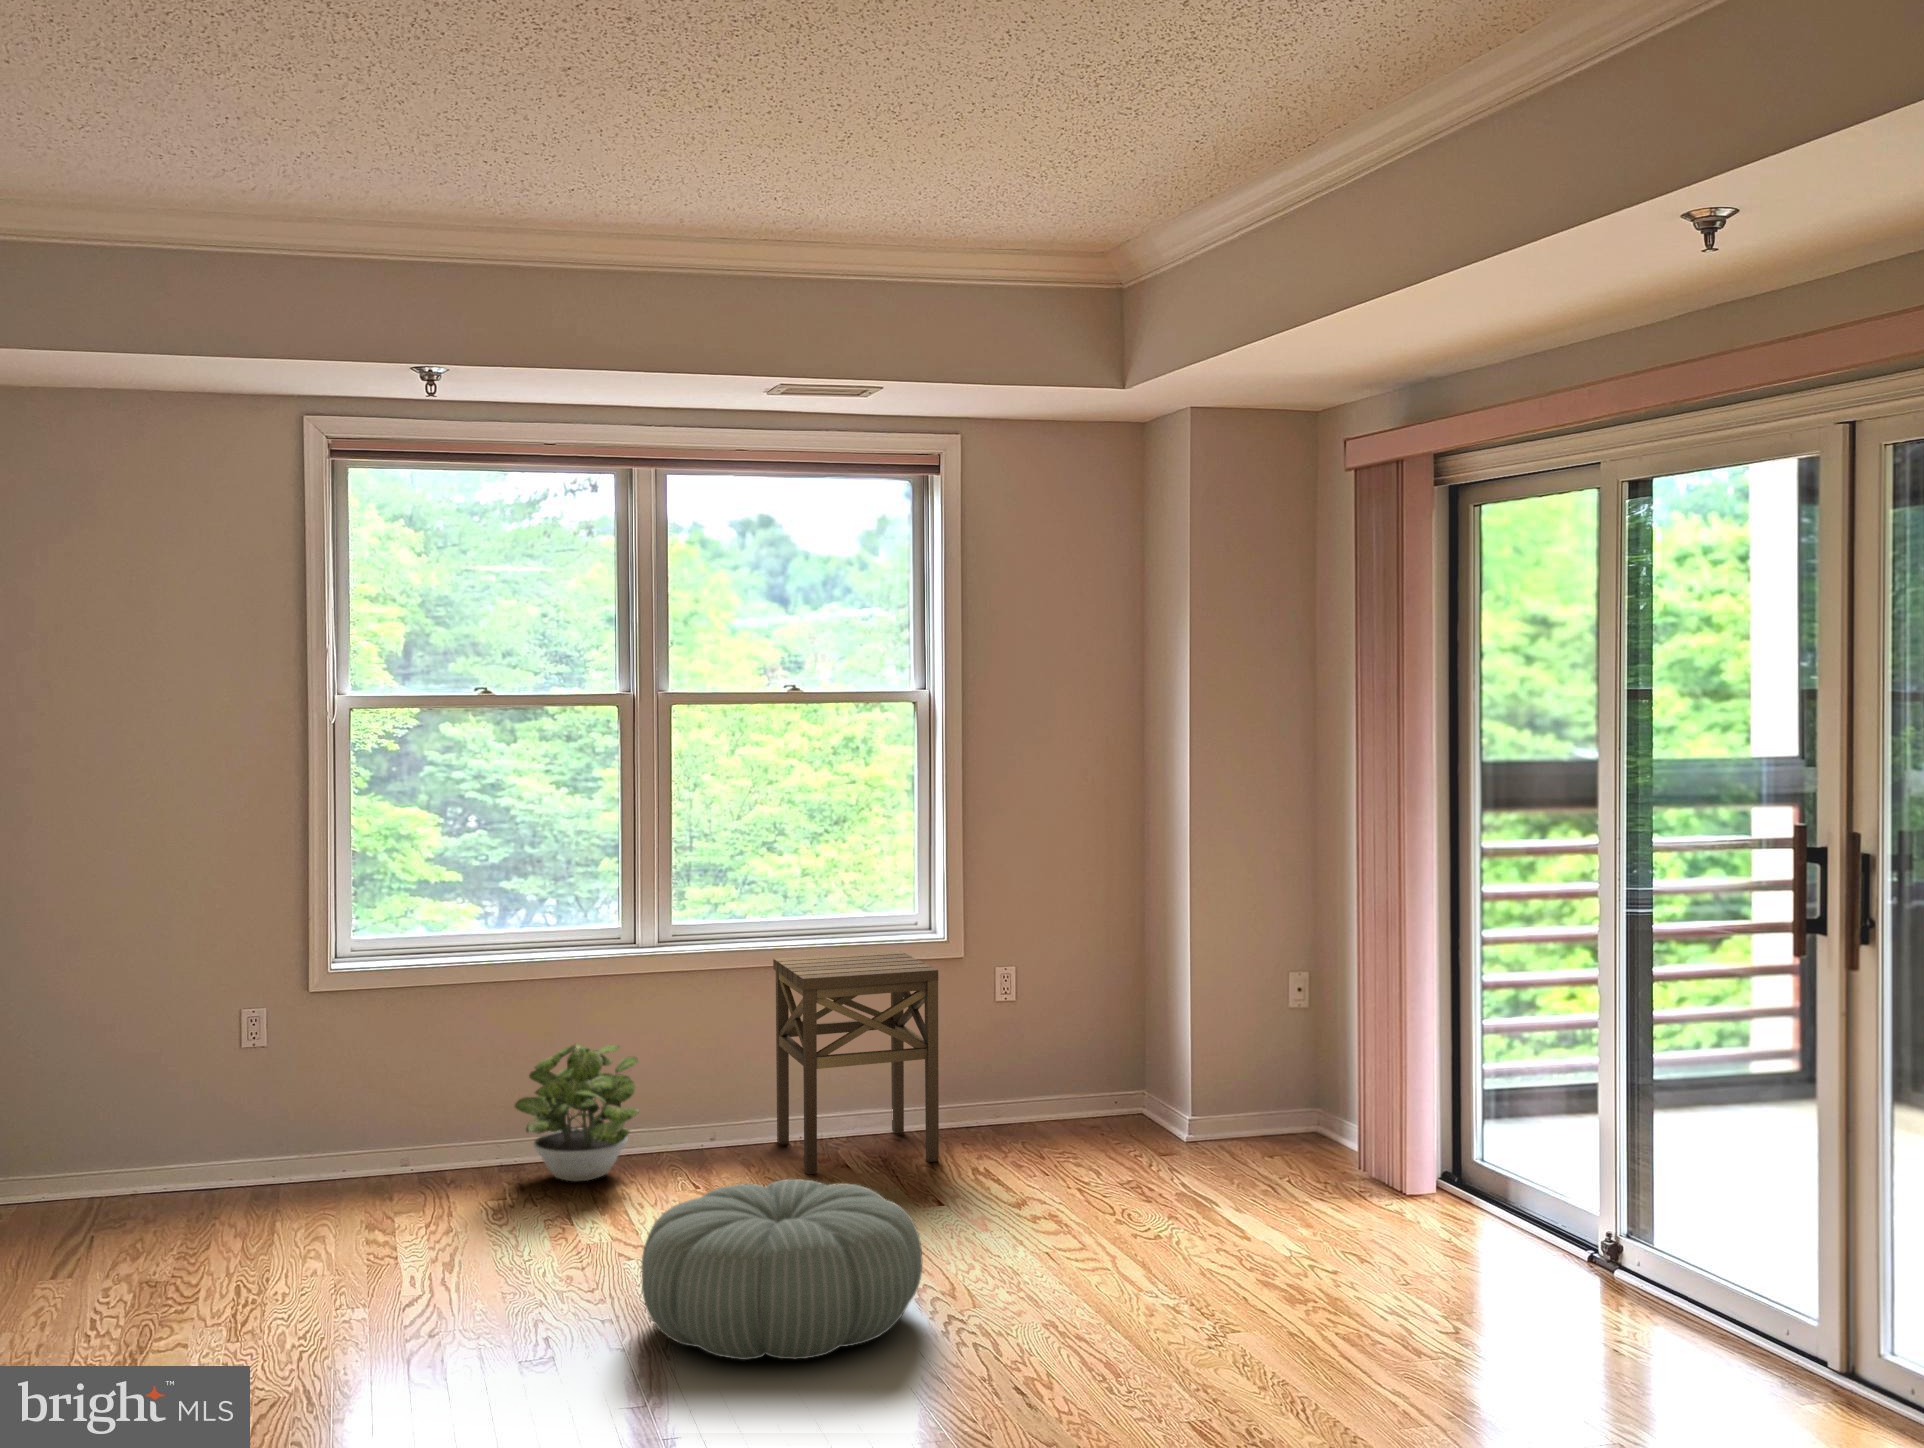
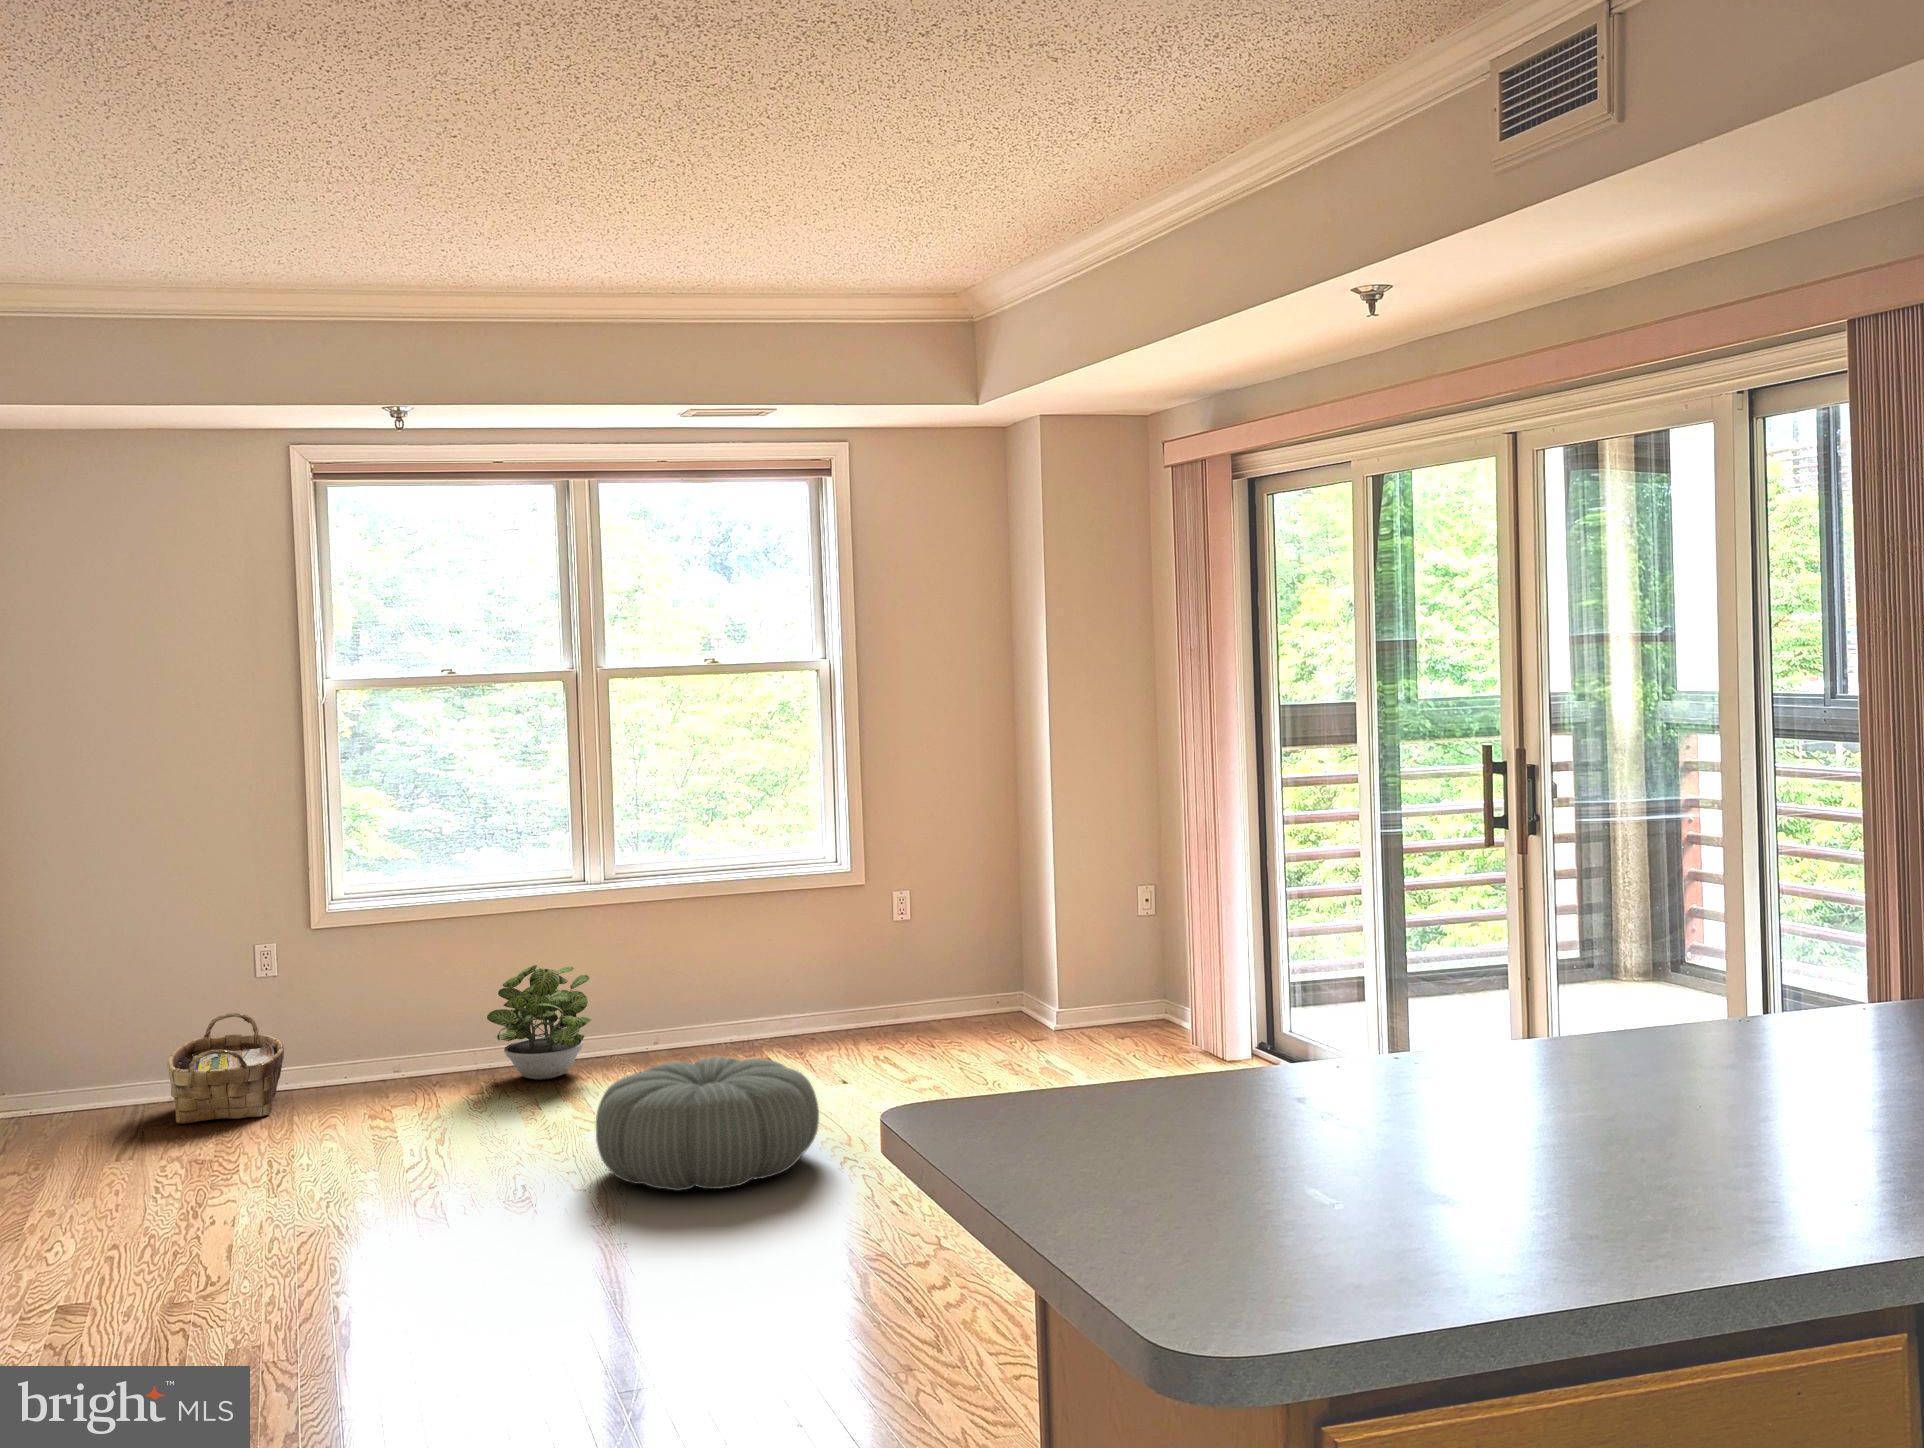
side table: present [773,951,939,1174] -> none [701,881,845,1067]
woven basket: none [128,1088,271,1225] -> present [167,1012,284,1124]

